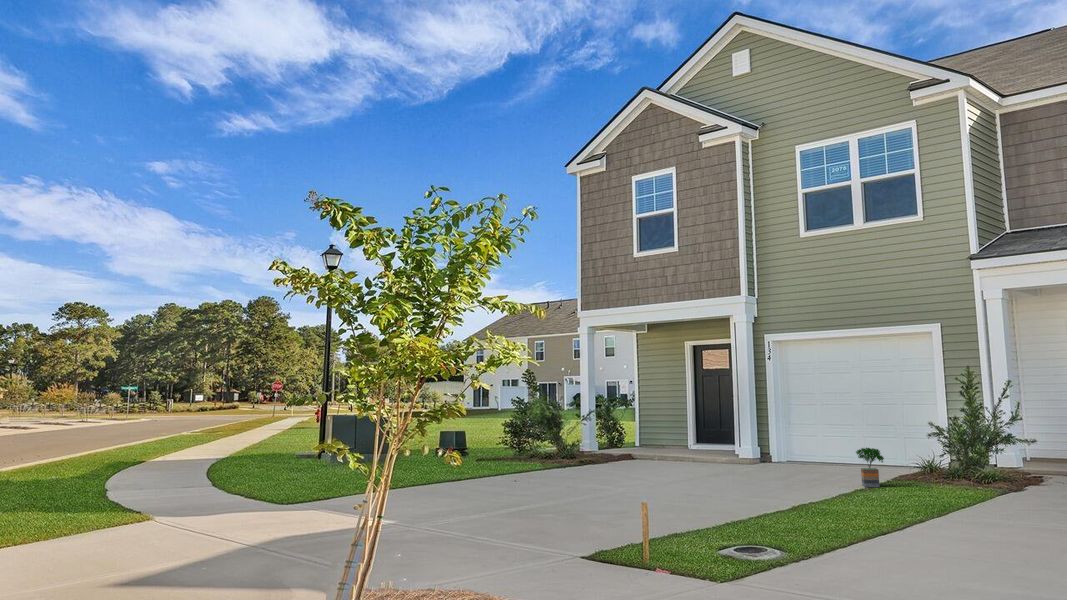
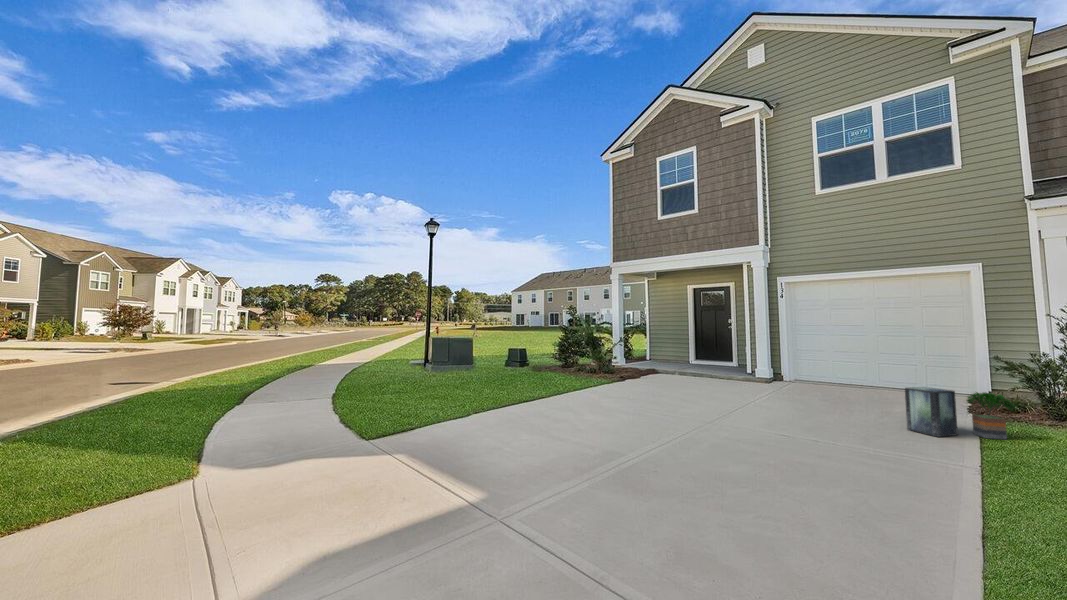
storage box: none [810,446,847,488] -> present [905,387,958,437]

